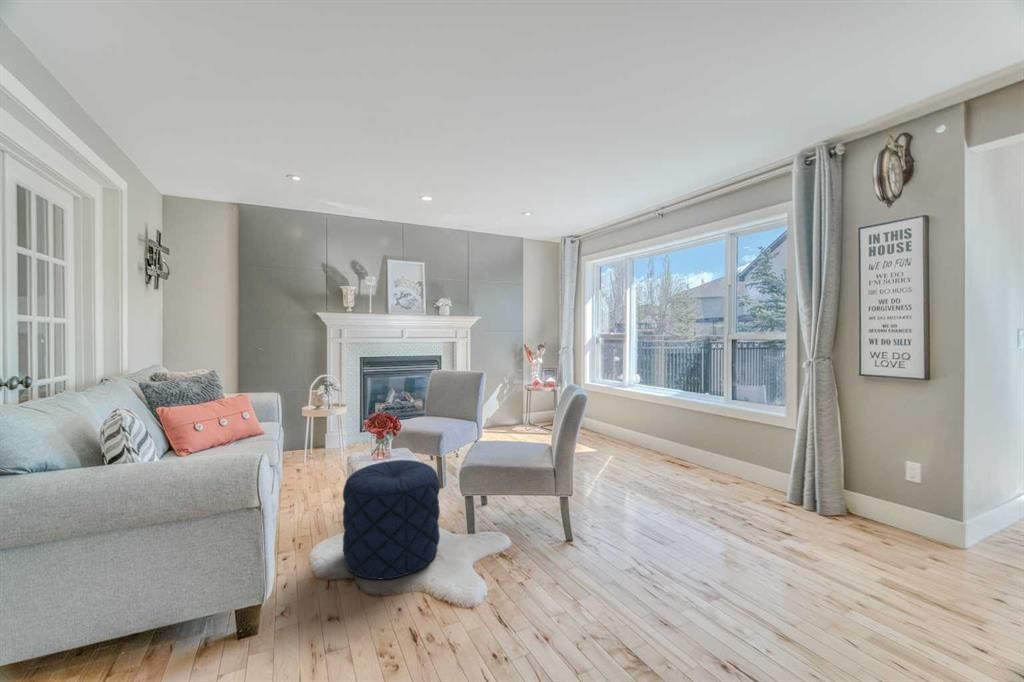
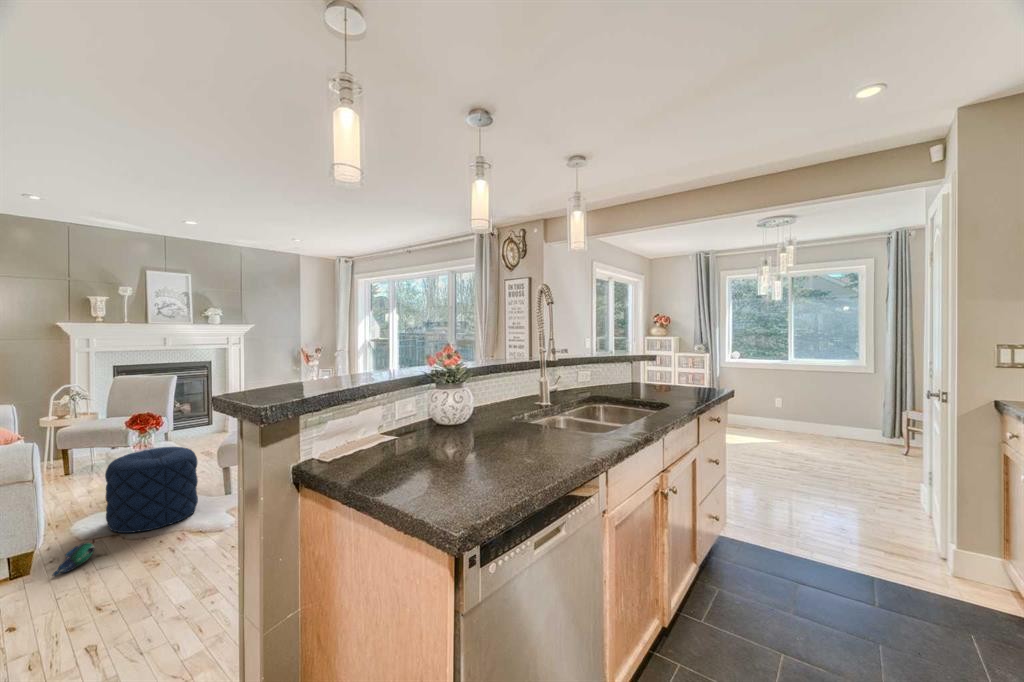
plush toy: none [276,594,326,650] -> present [53,542,95,576]

